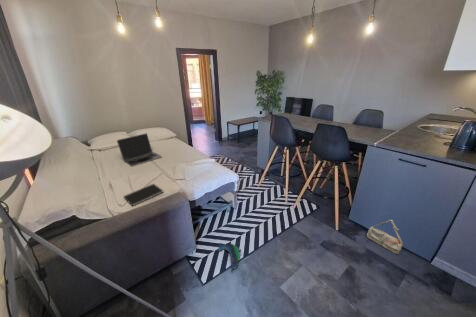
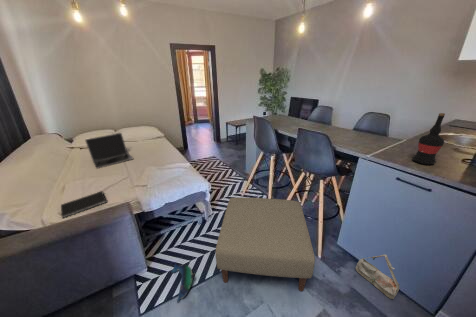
wine bottle: none [409,109,432,148] -> present [413,113,445,164]
ottoman: none [257,185,342,255] -> present [216,197,315,291]

